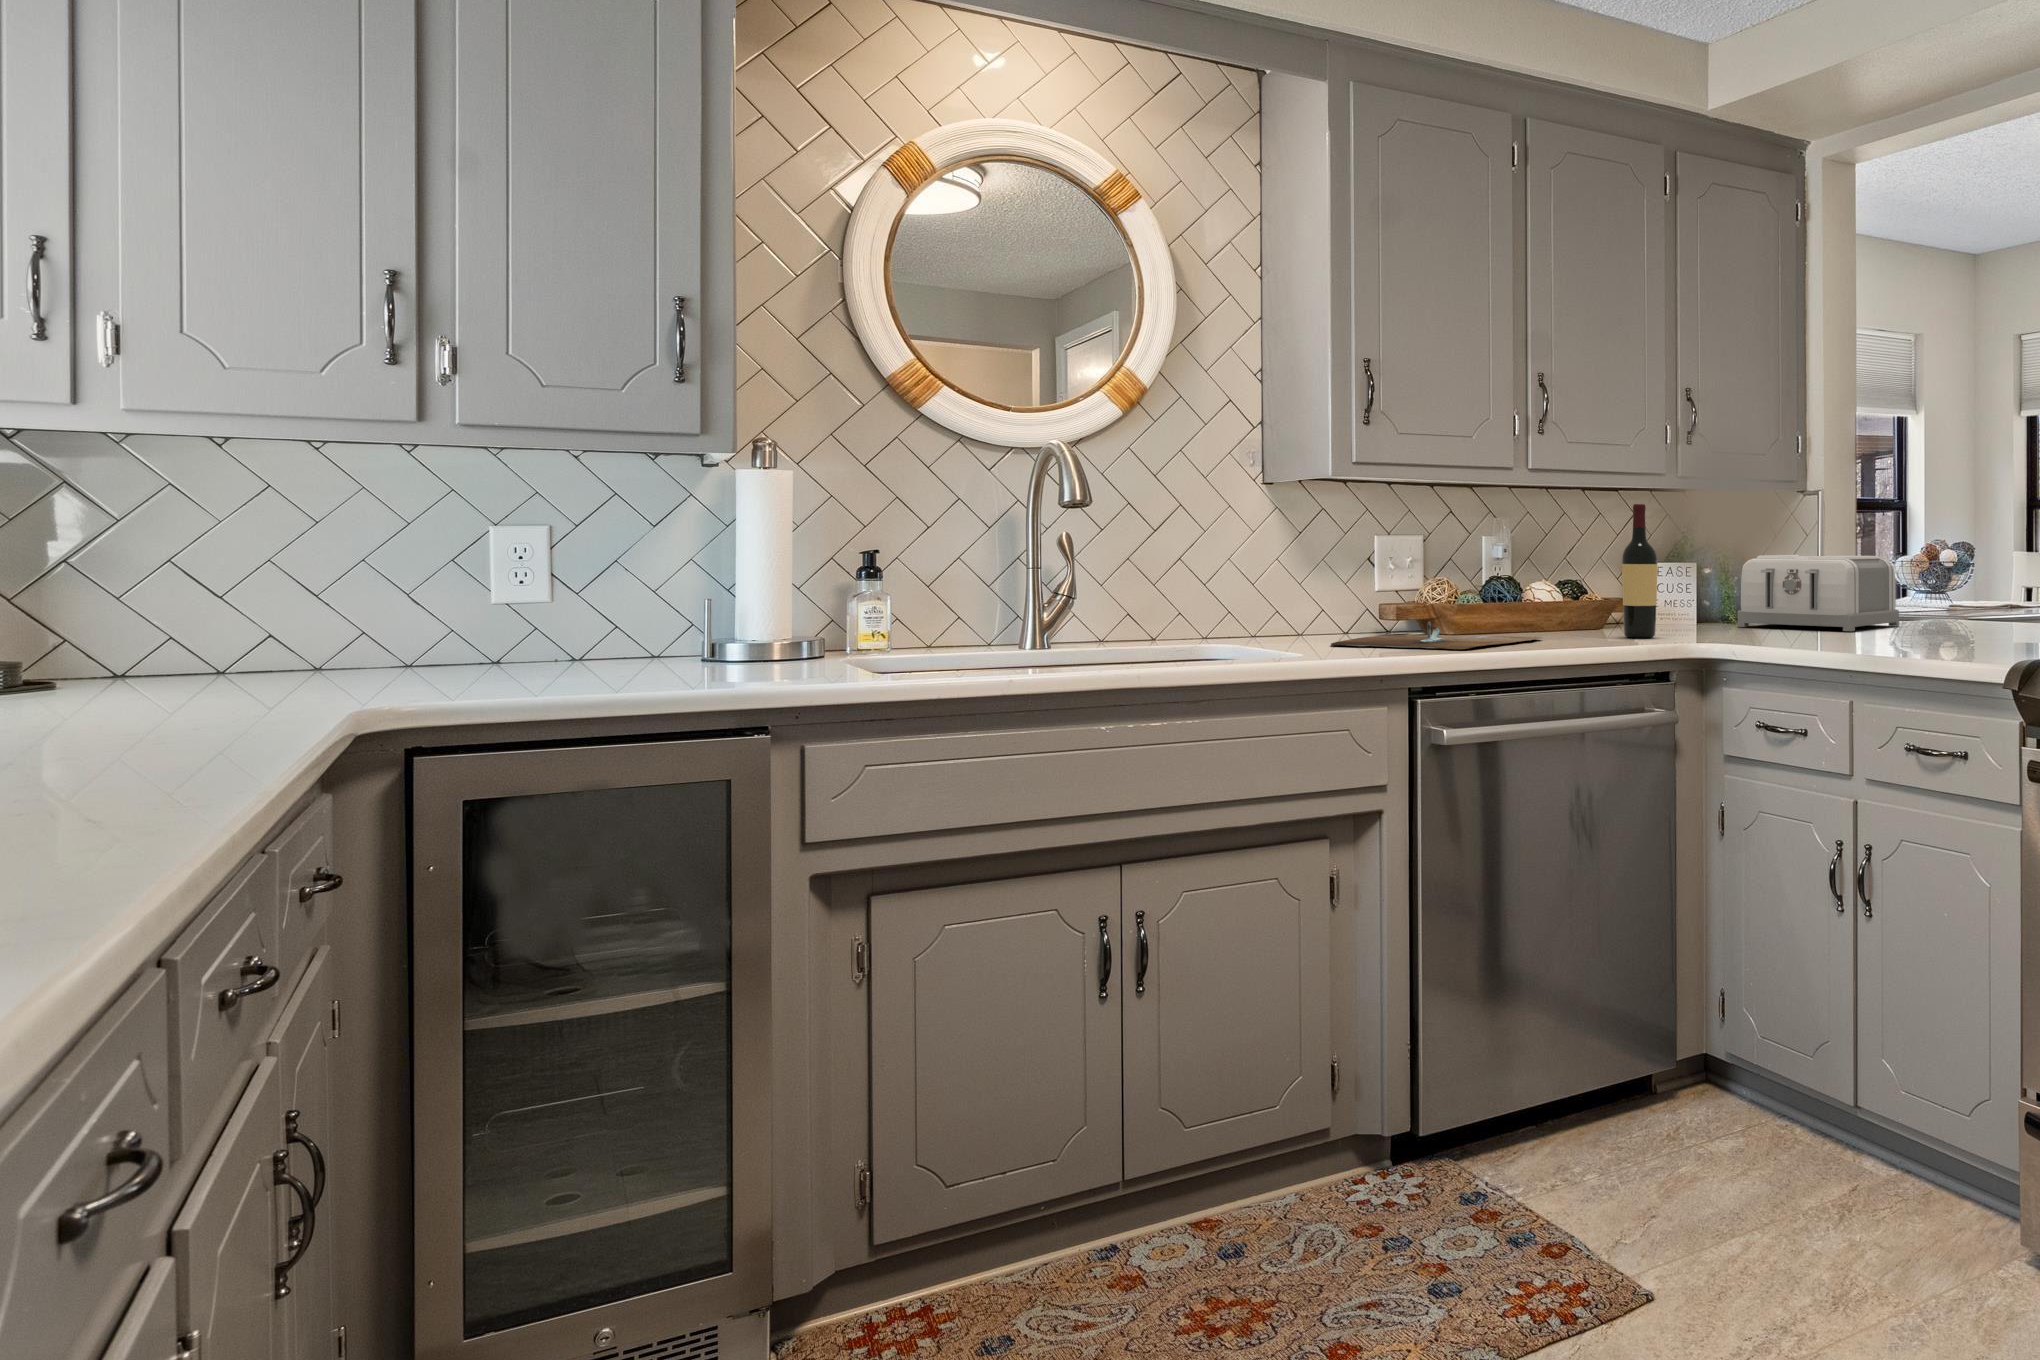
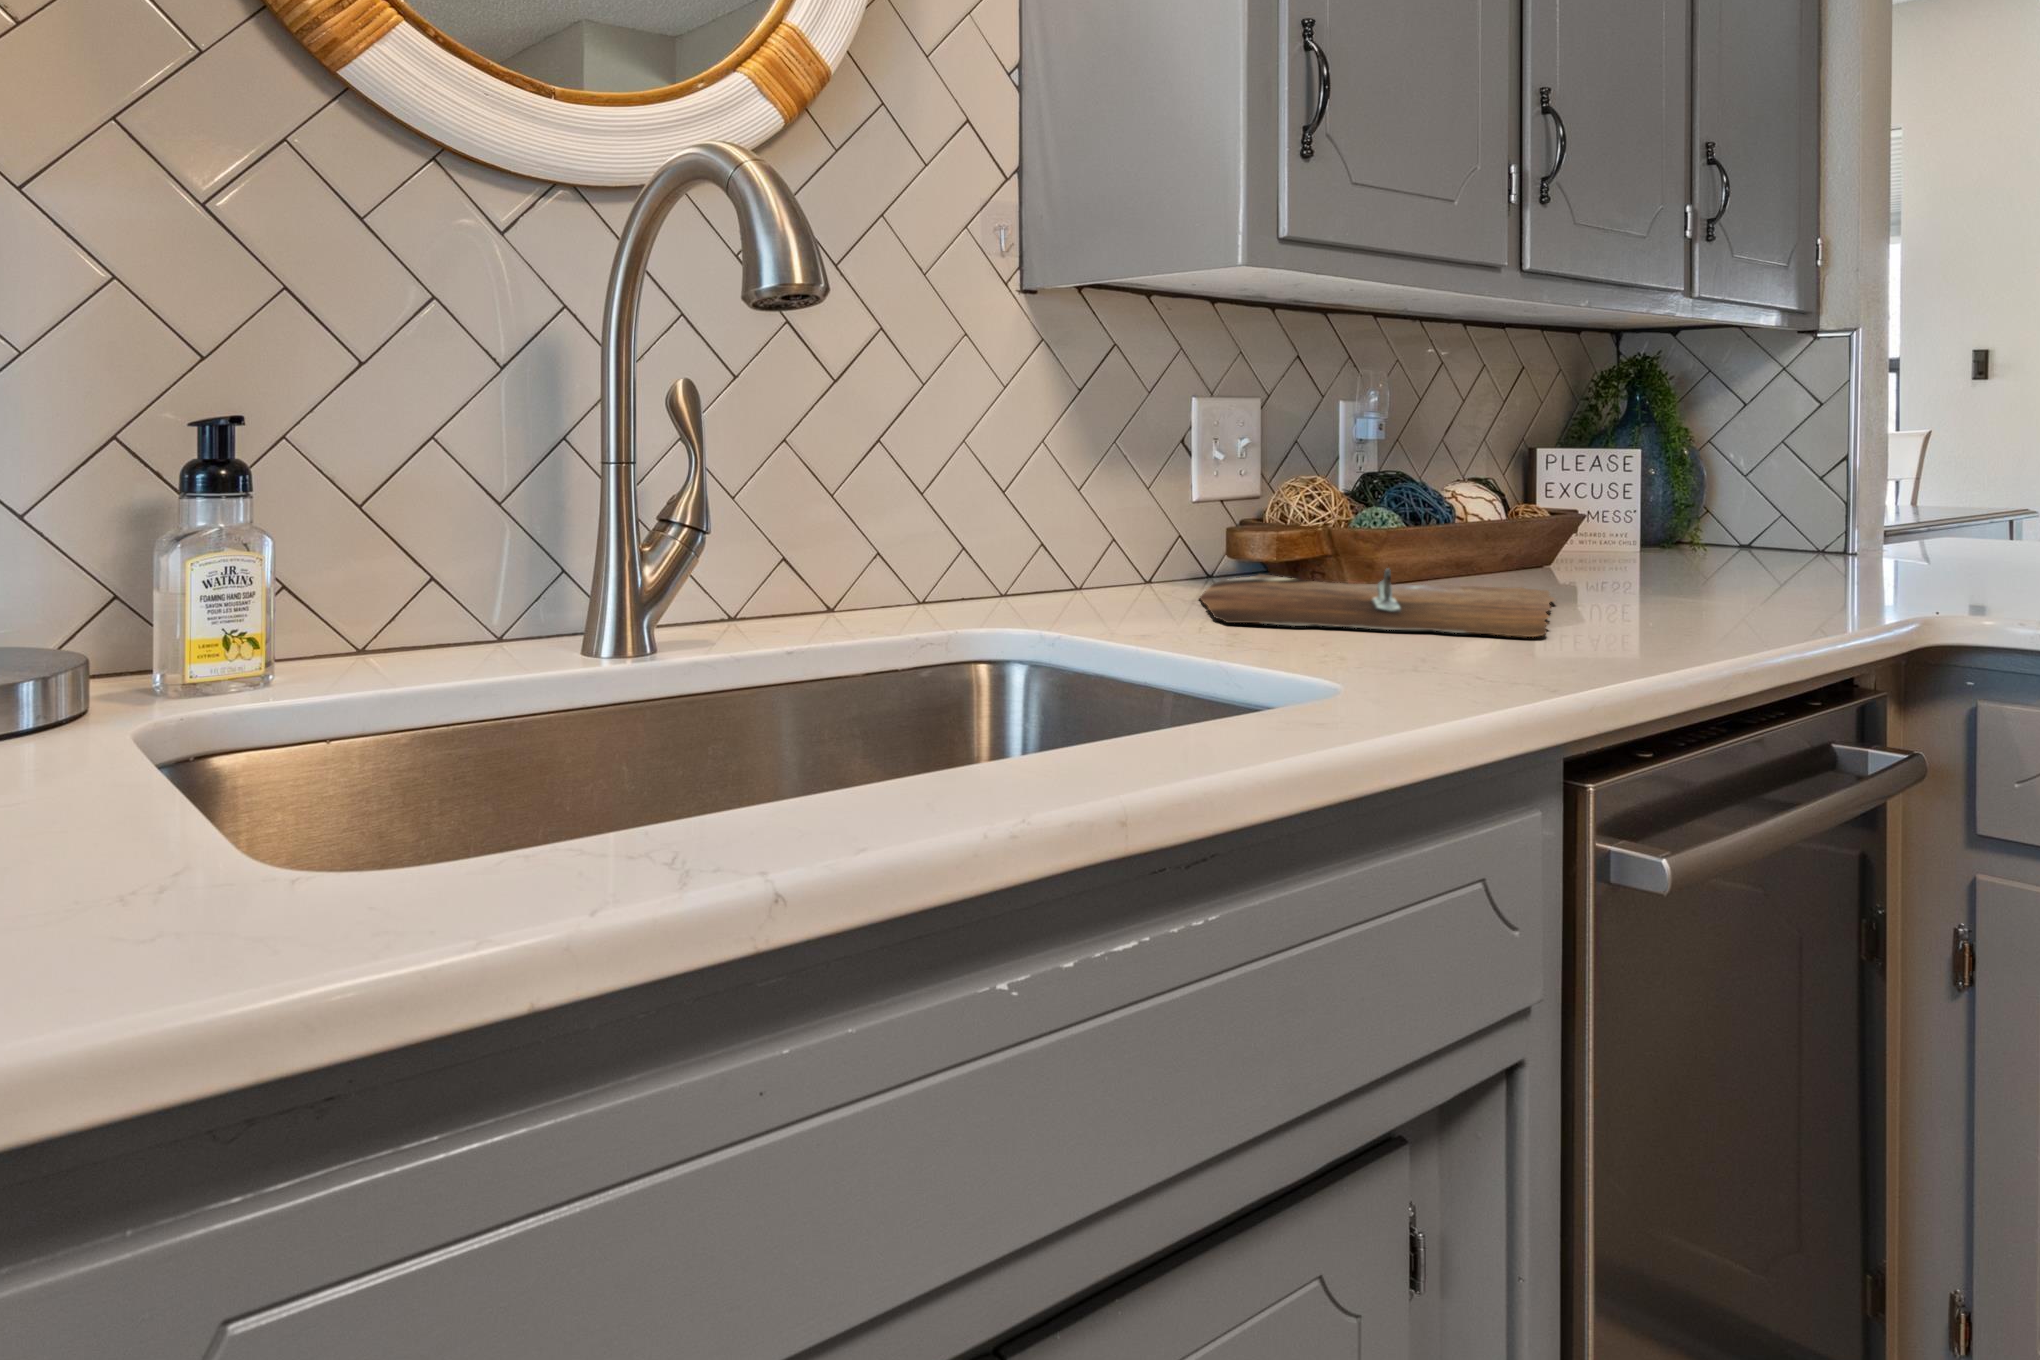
wine bottle: present [1622,504,1657,638] -> none [1643,343,1713,586]
toaster: present [1738,555,1899,631] -> none [1699,434,1935,564]

